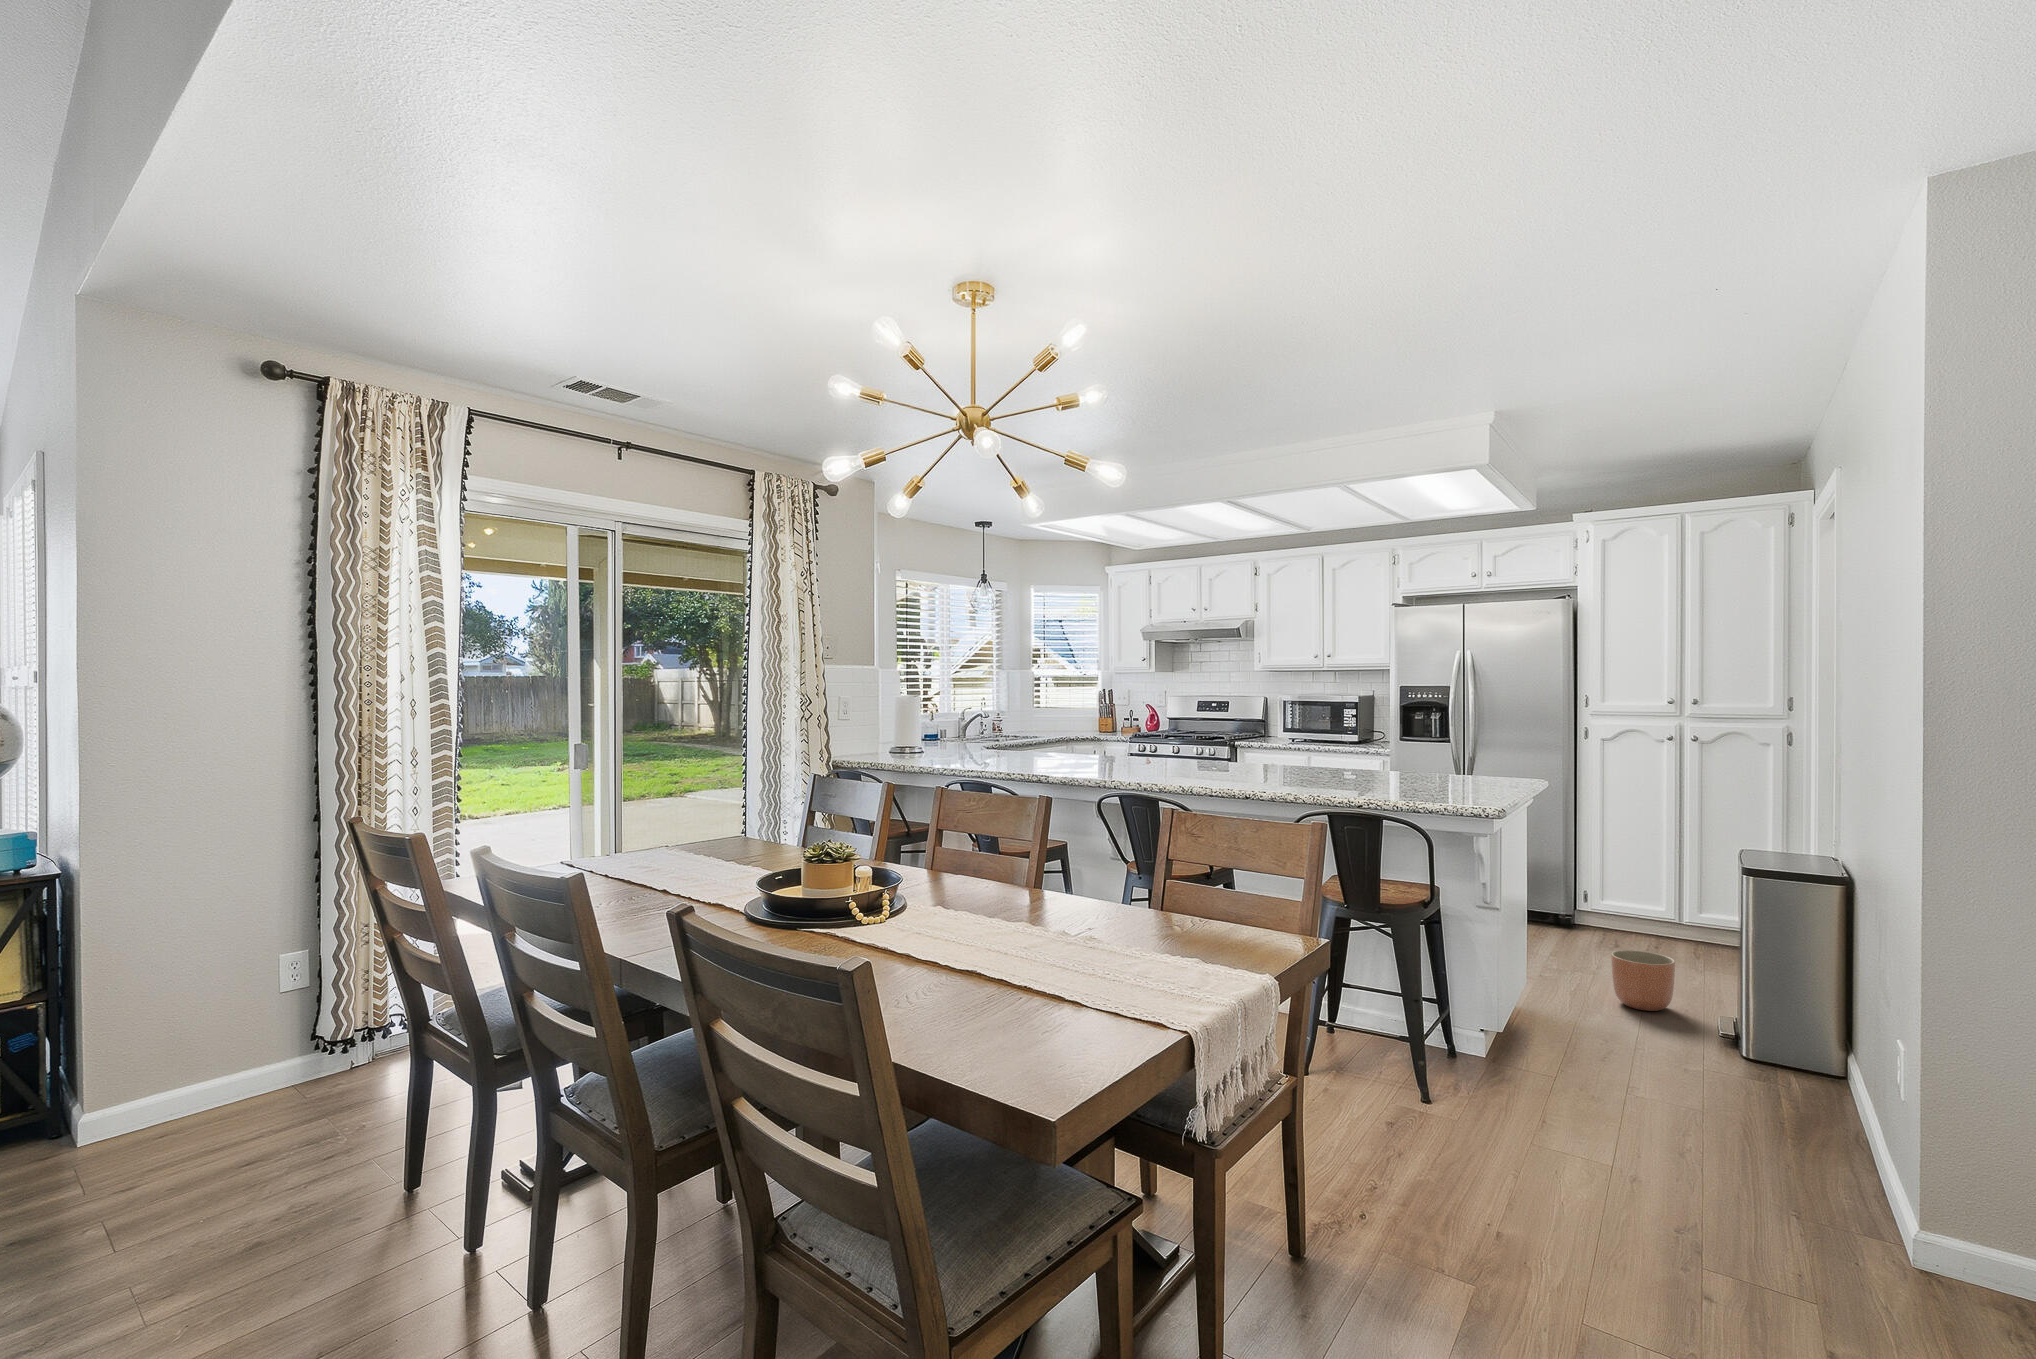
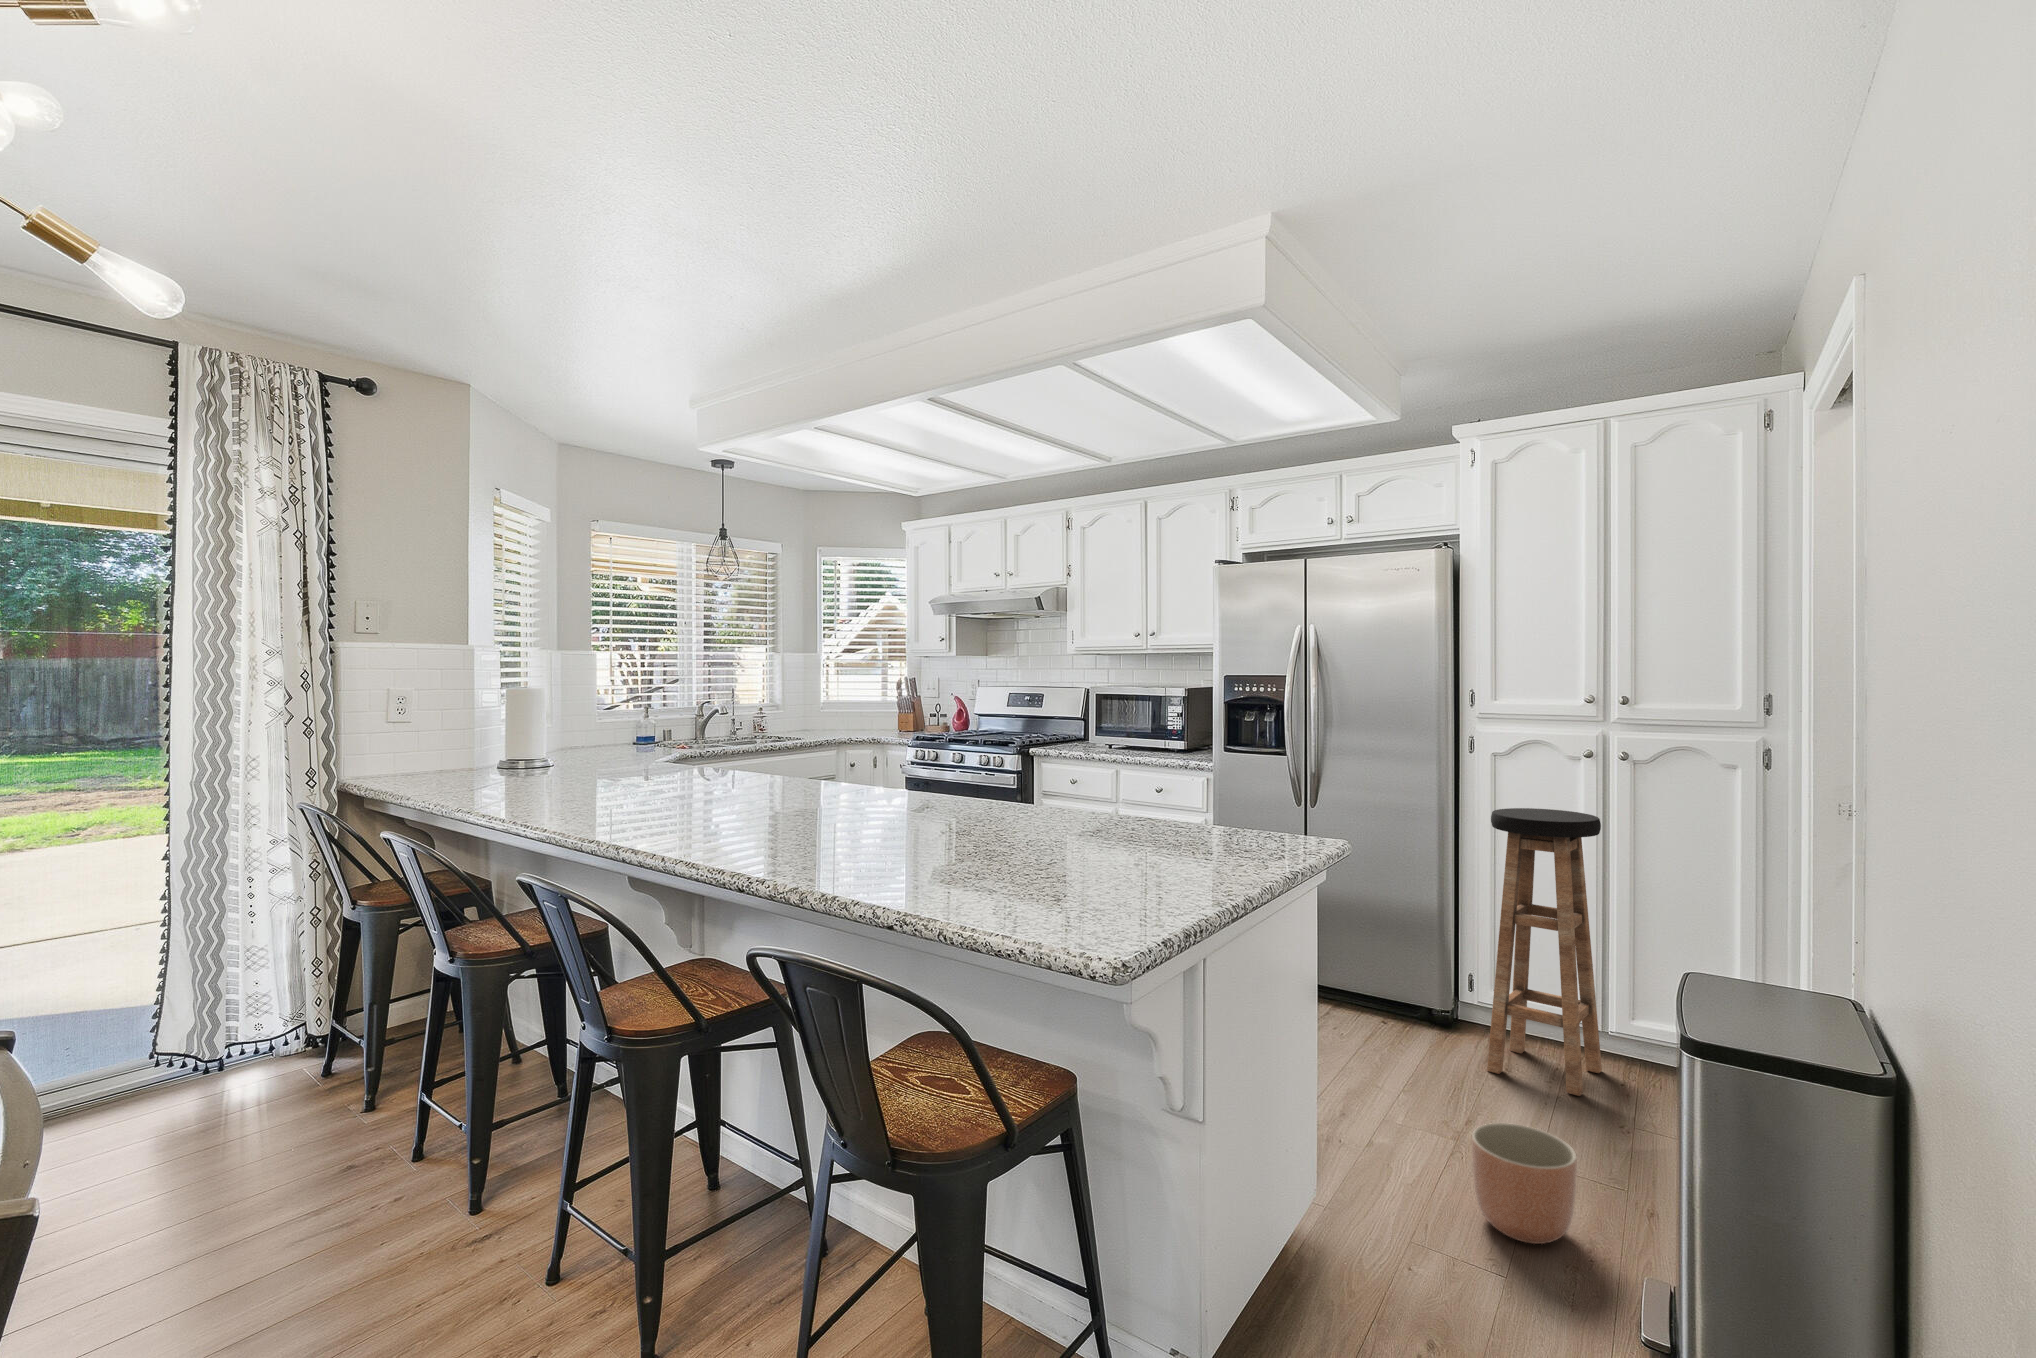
bar stool: none [1605,774,1682,958] -> present [1487,808,1602,1096]

